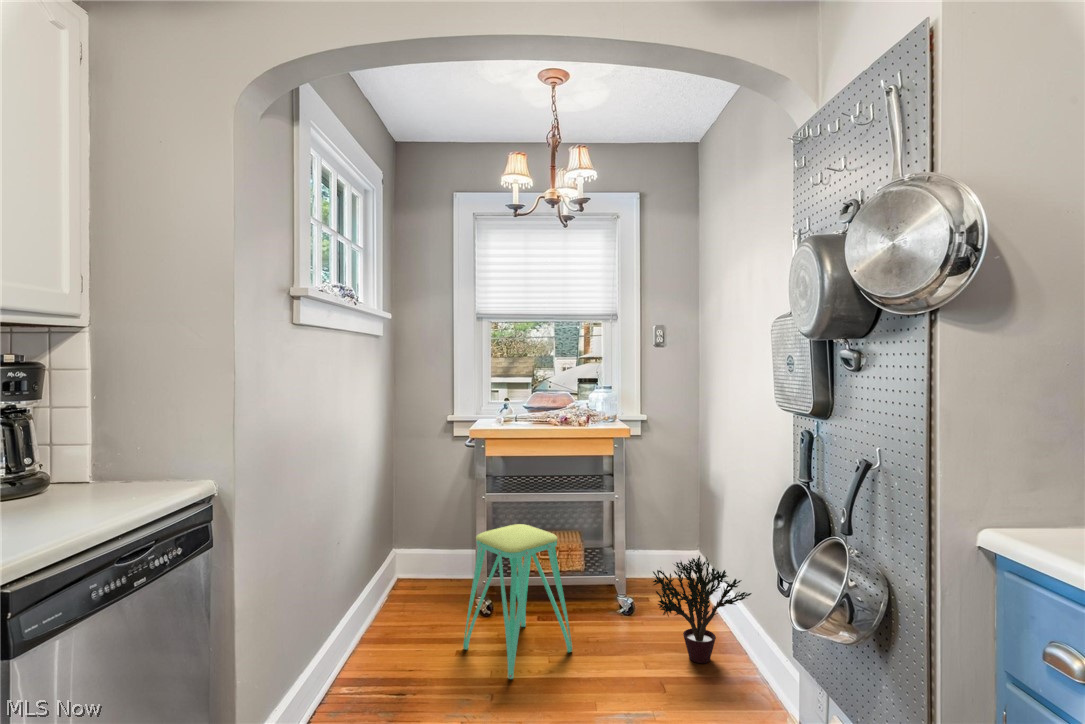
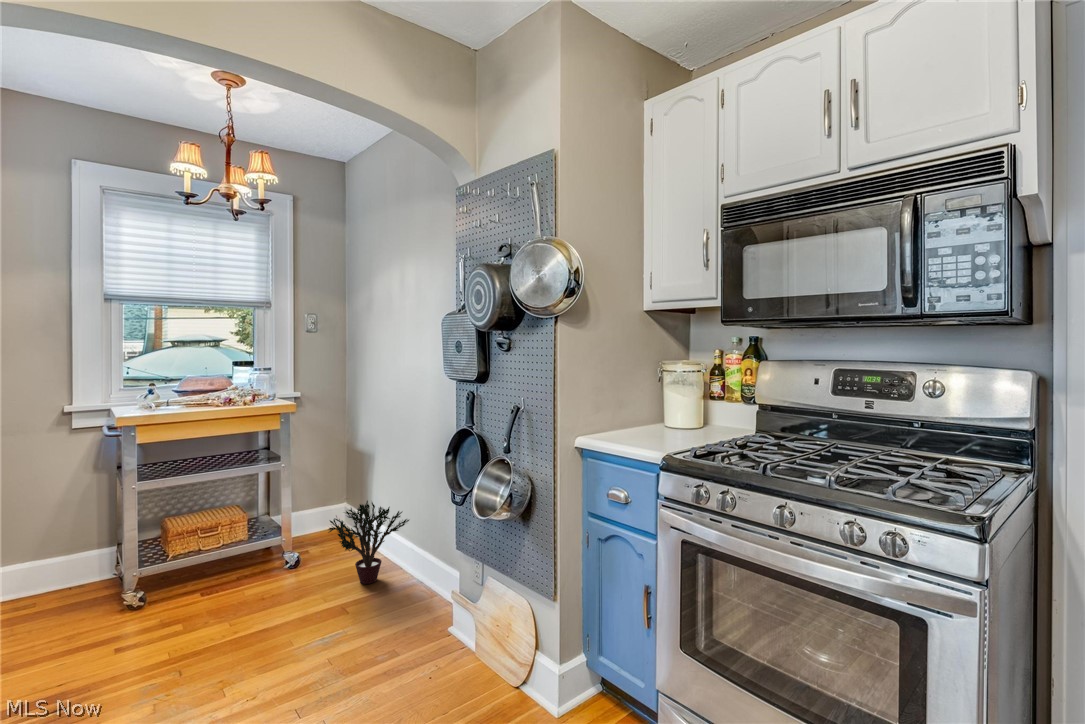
stool: present [463,524,572,679] -> none [123,503,254,651]

